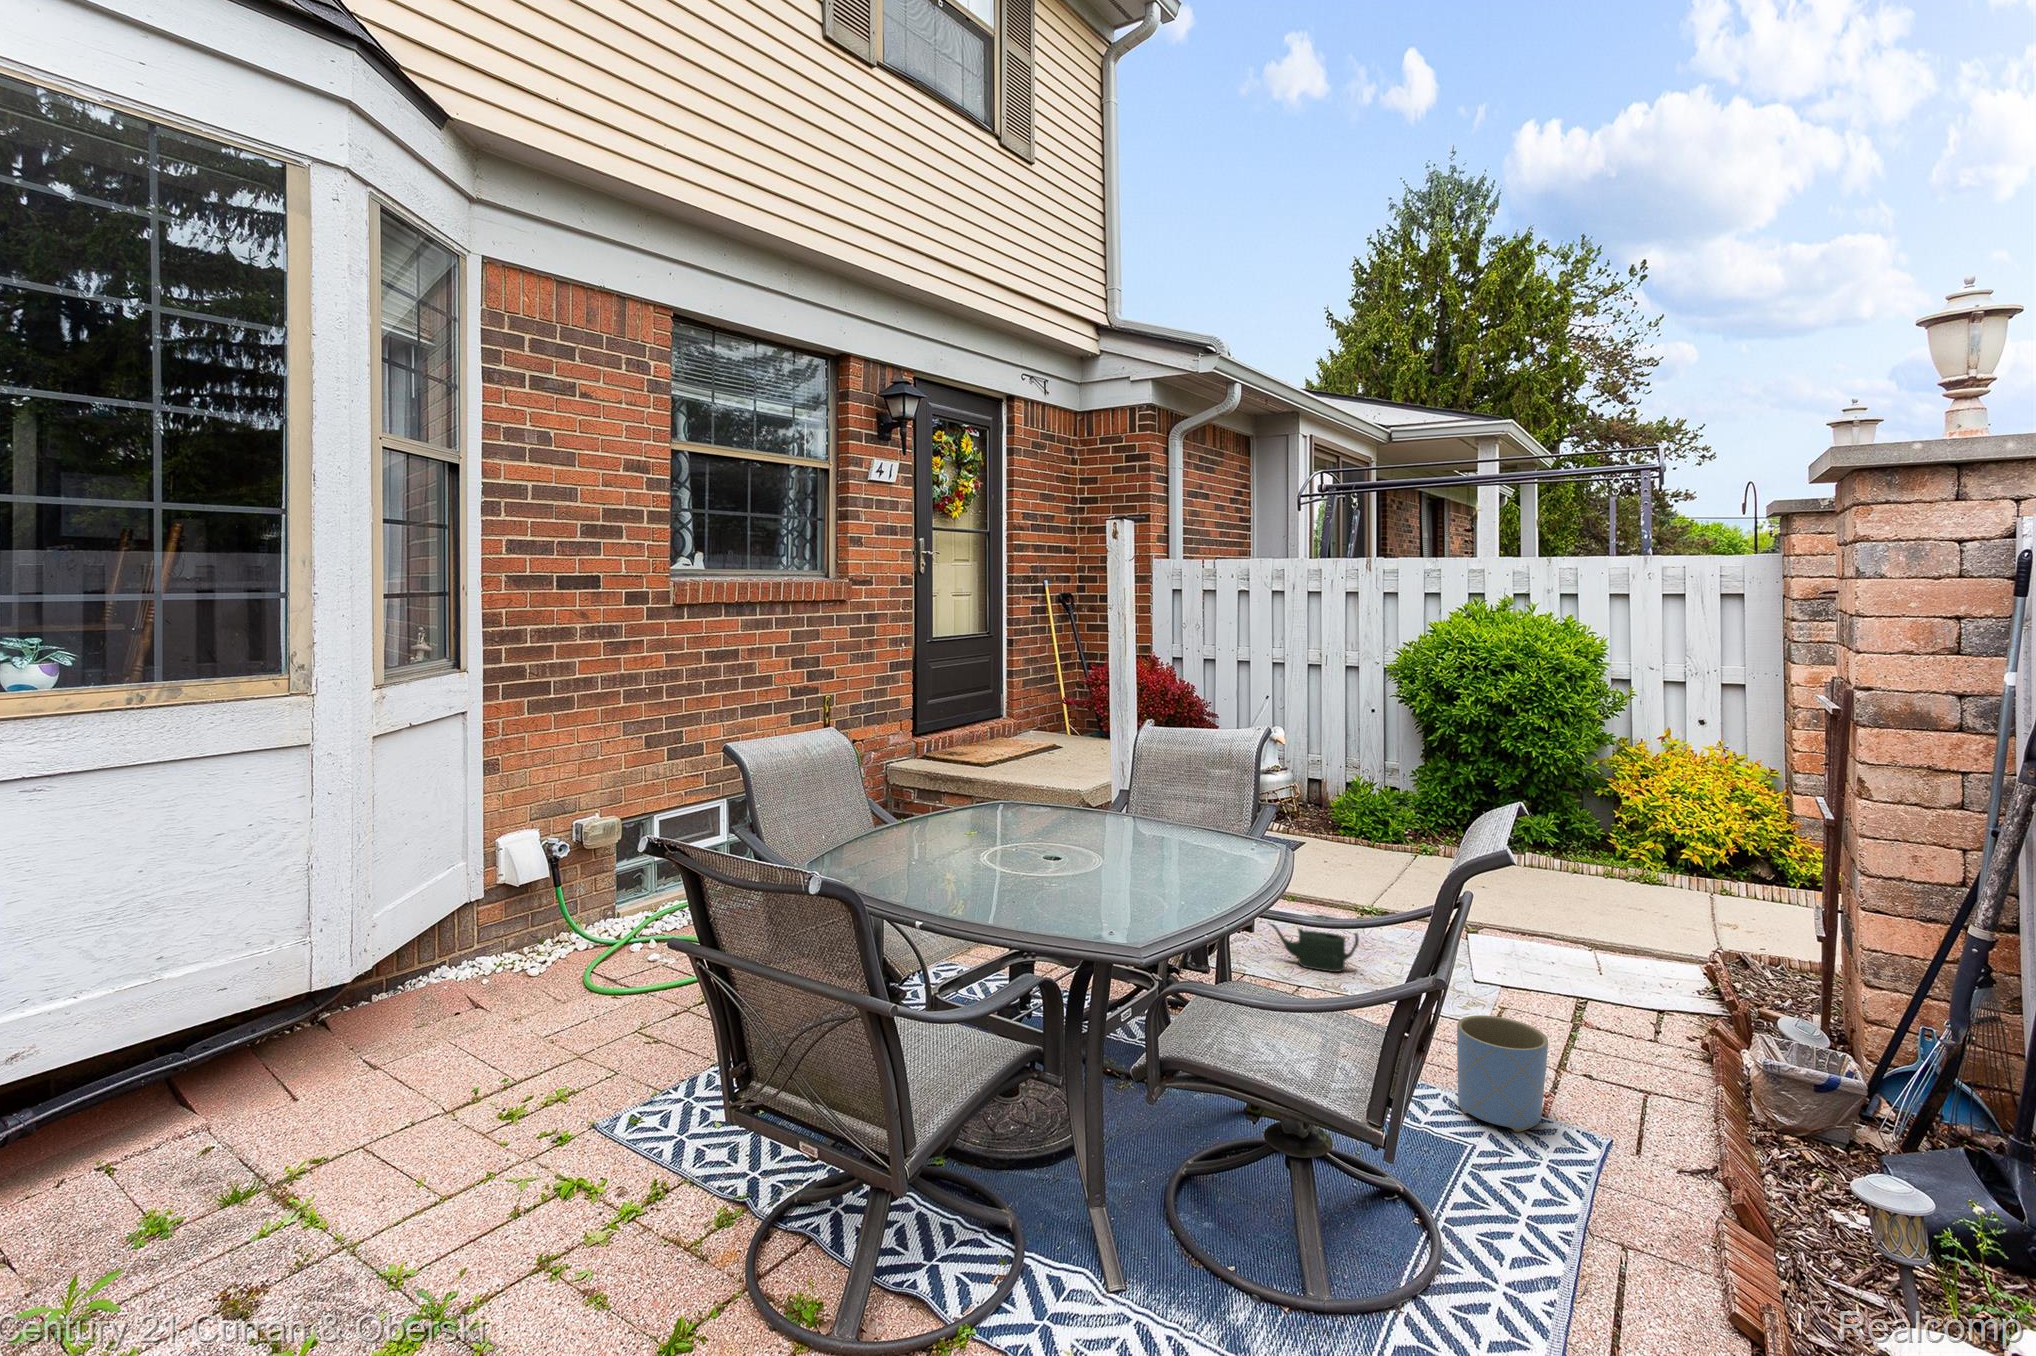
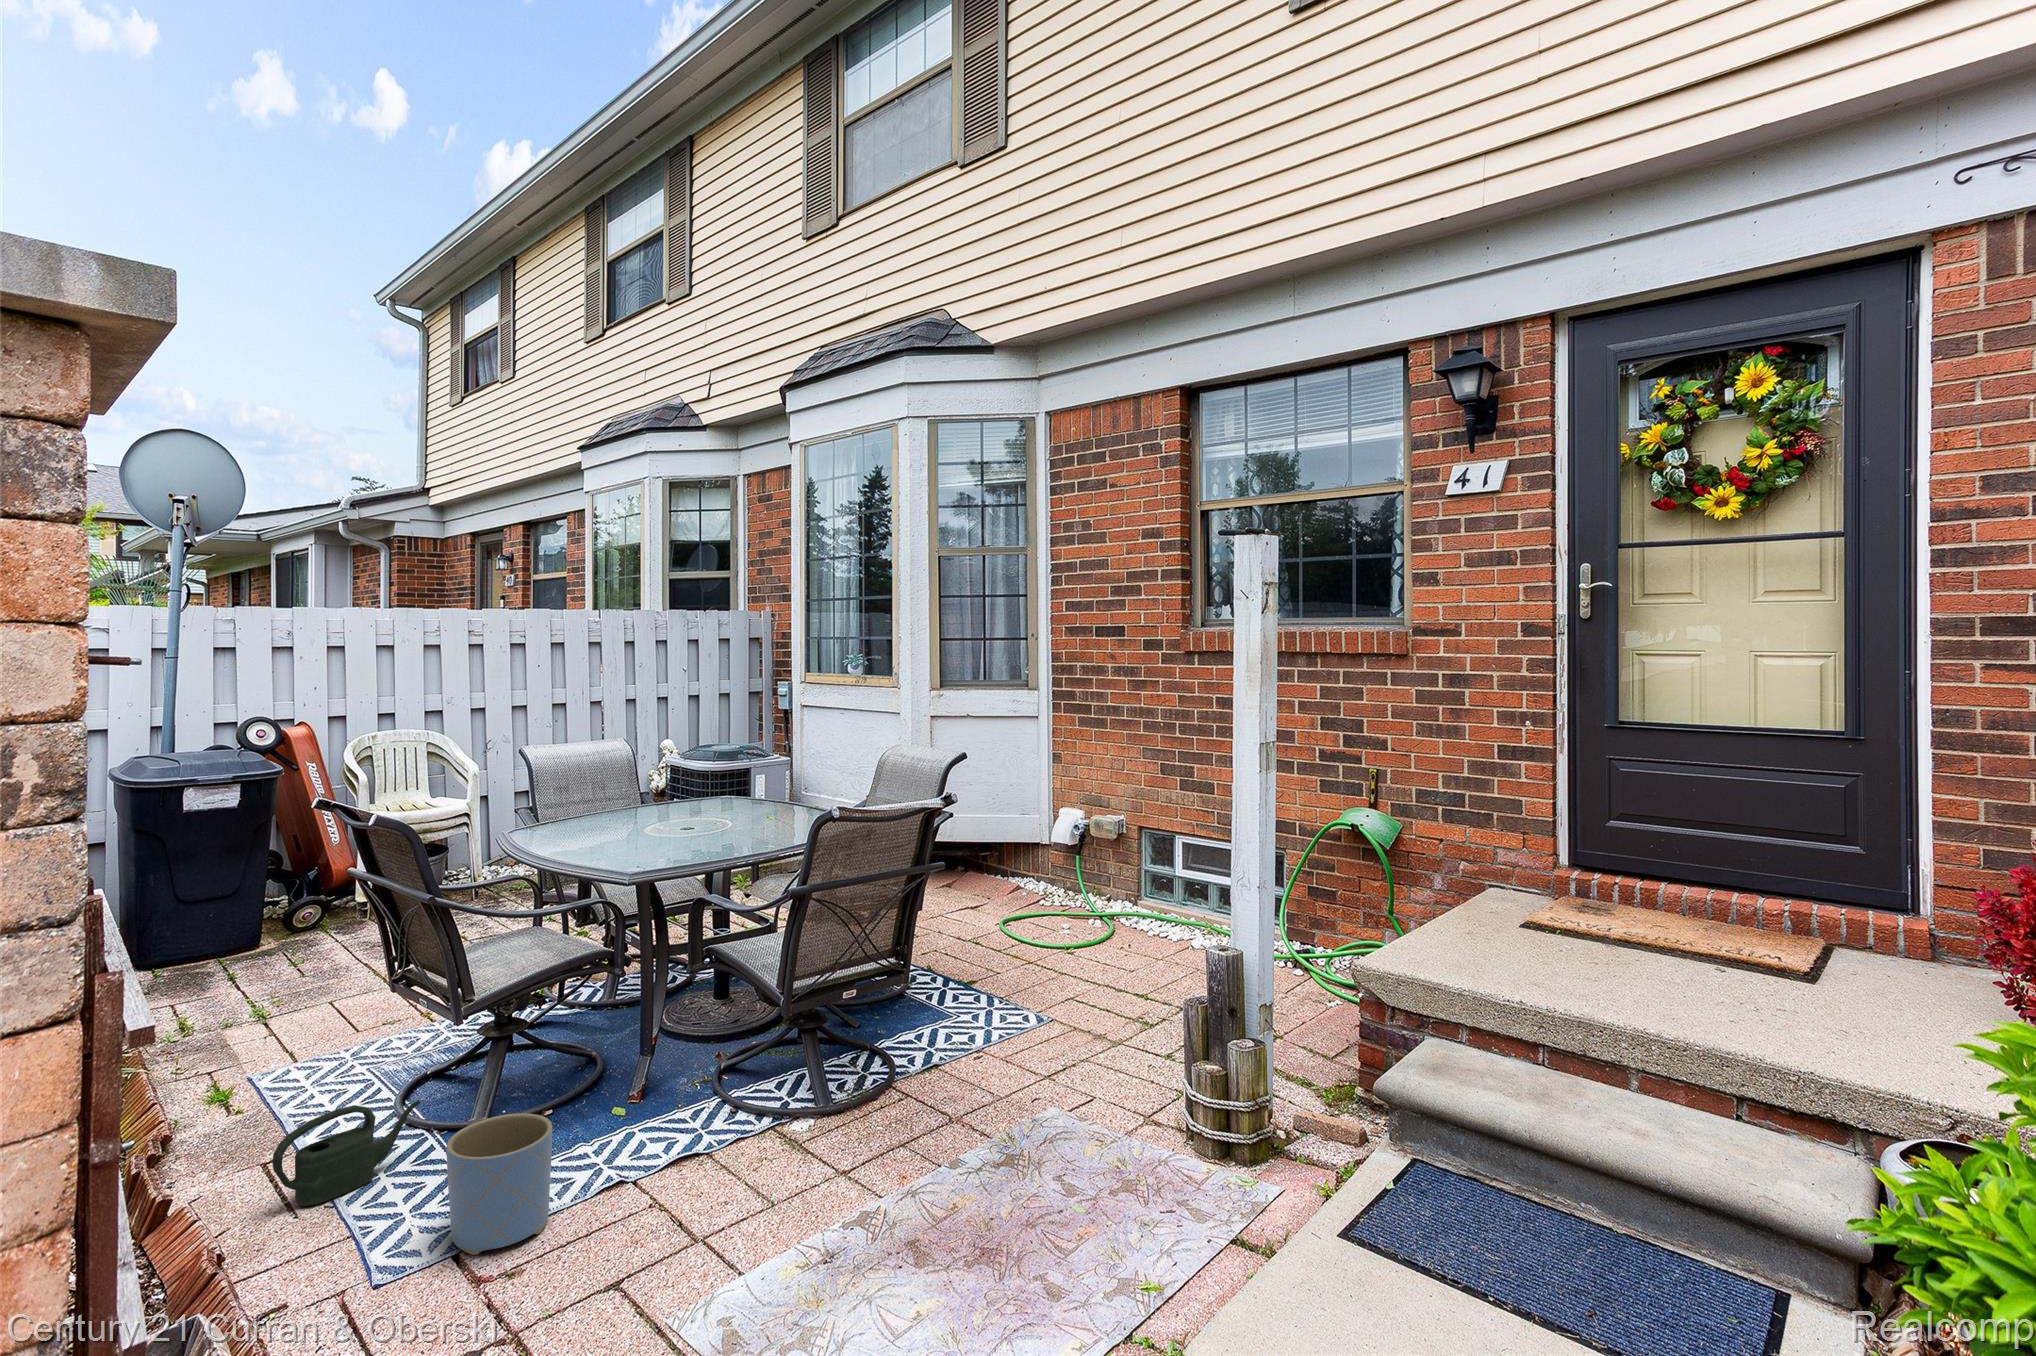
watering can: present [1269,915,1359,972] -> present [272,1100,420,1206]

